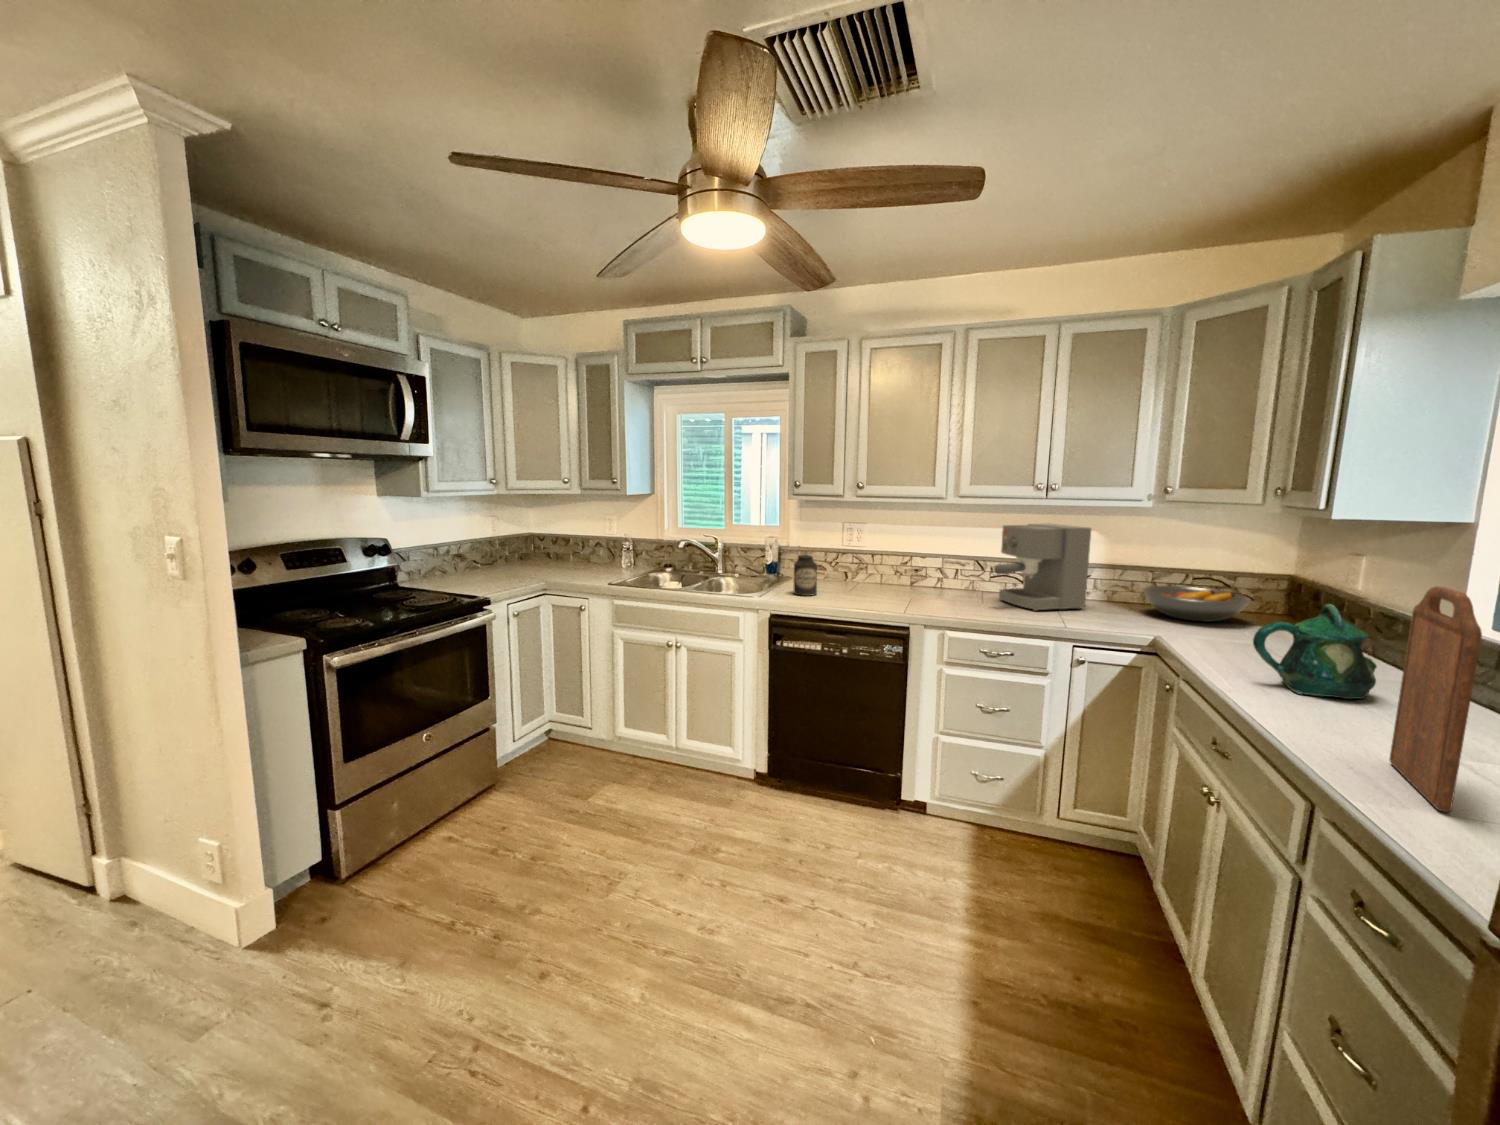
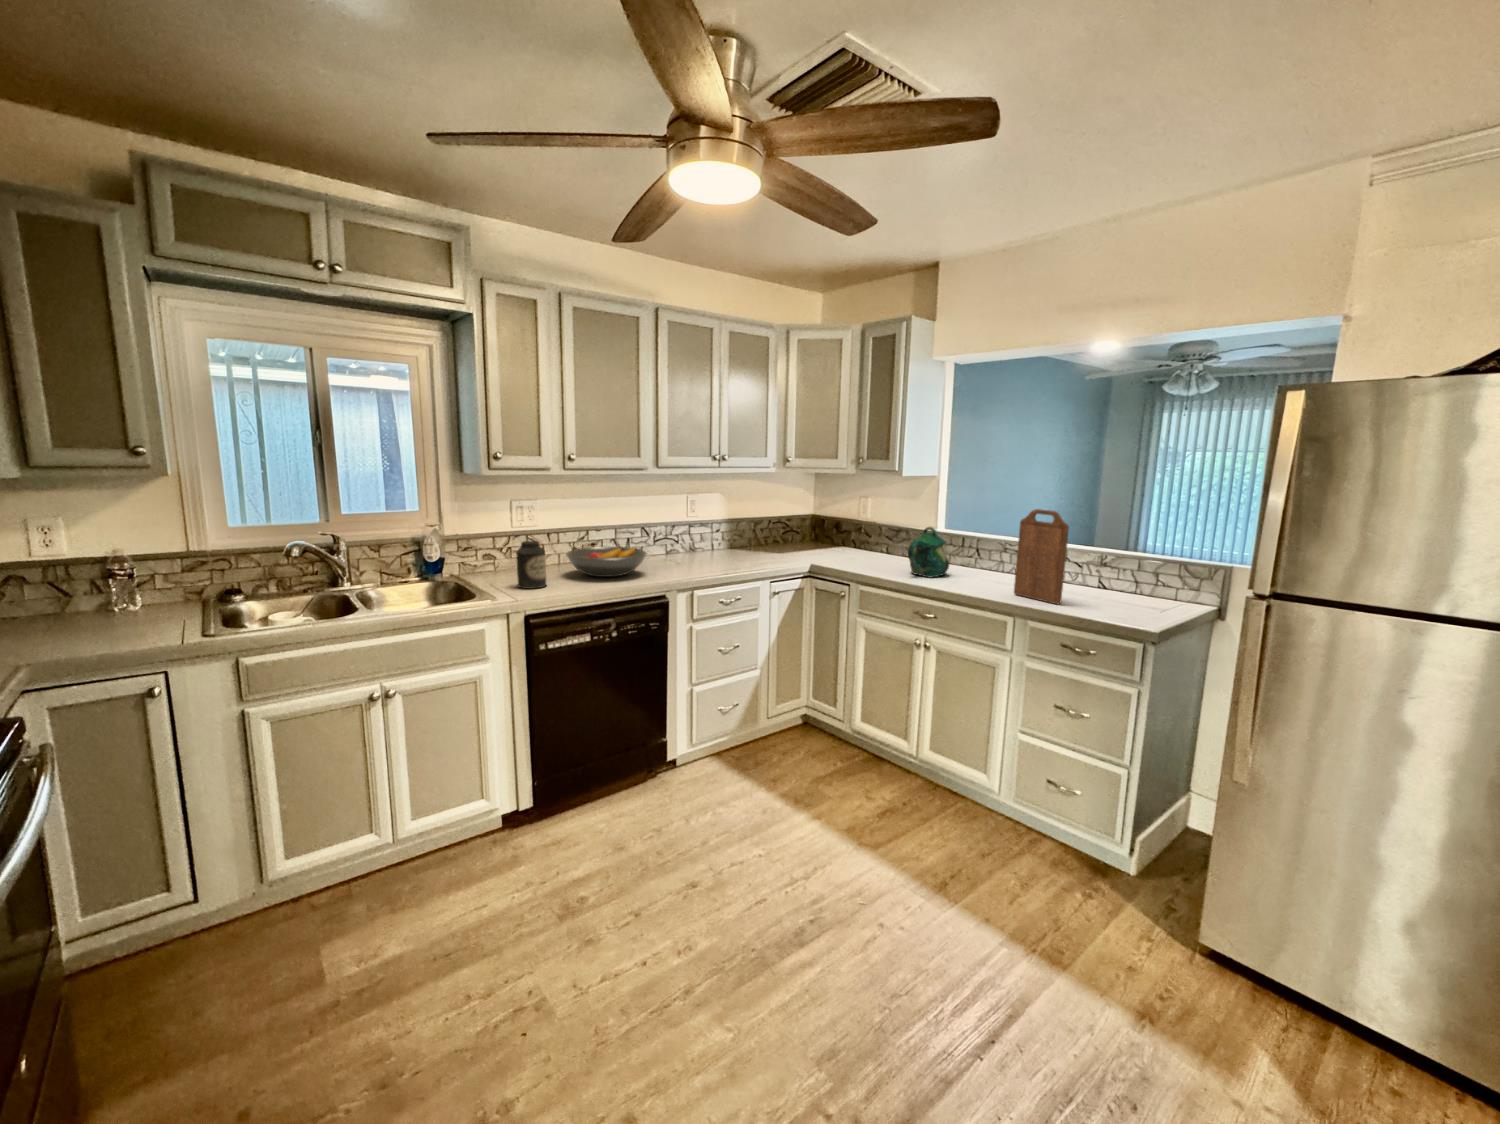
coffee maker: present [994,524,1091,611] -> none [681,490,743,563]
fruit bowl: present [1143,586,1251,622] -> present [566,547,646,577]

